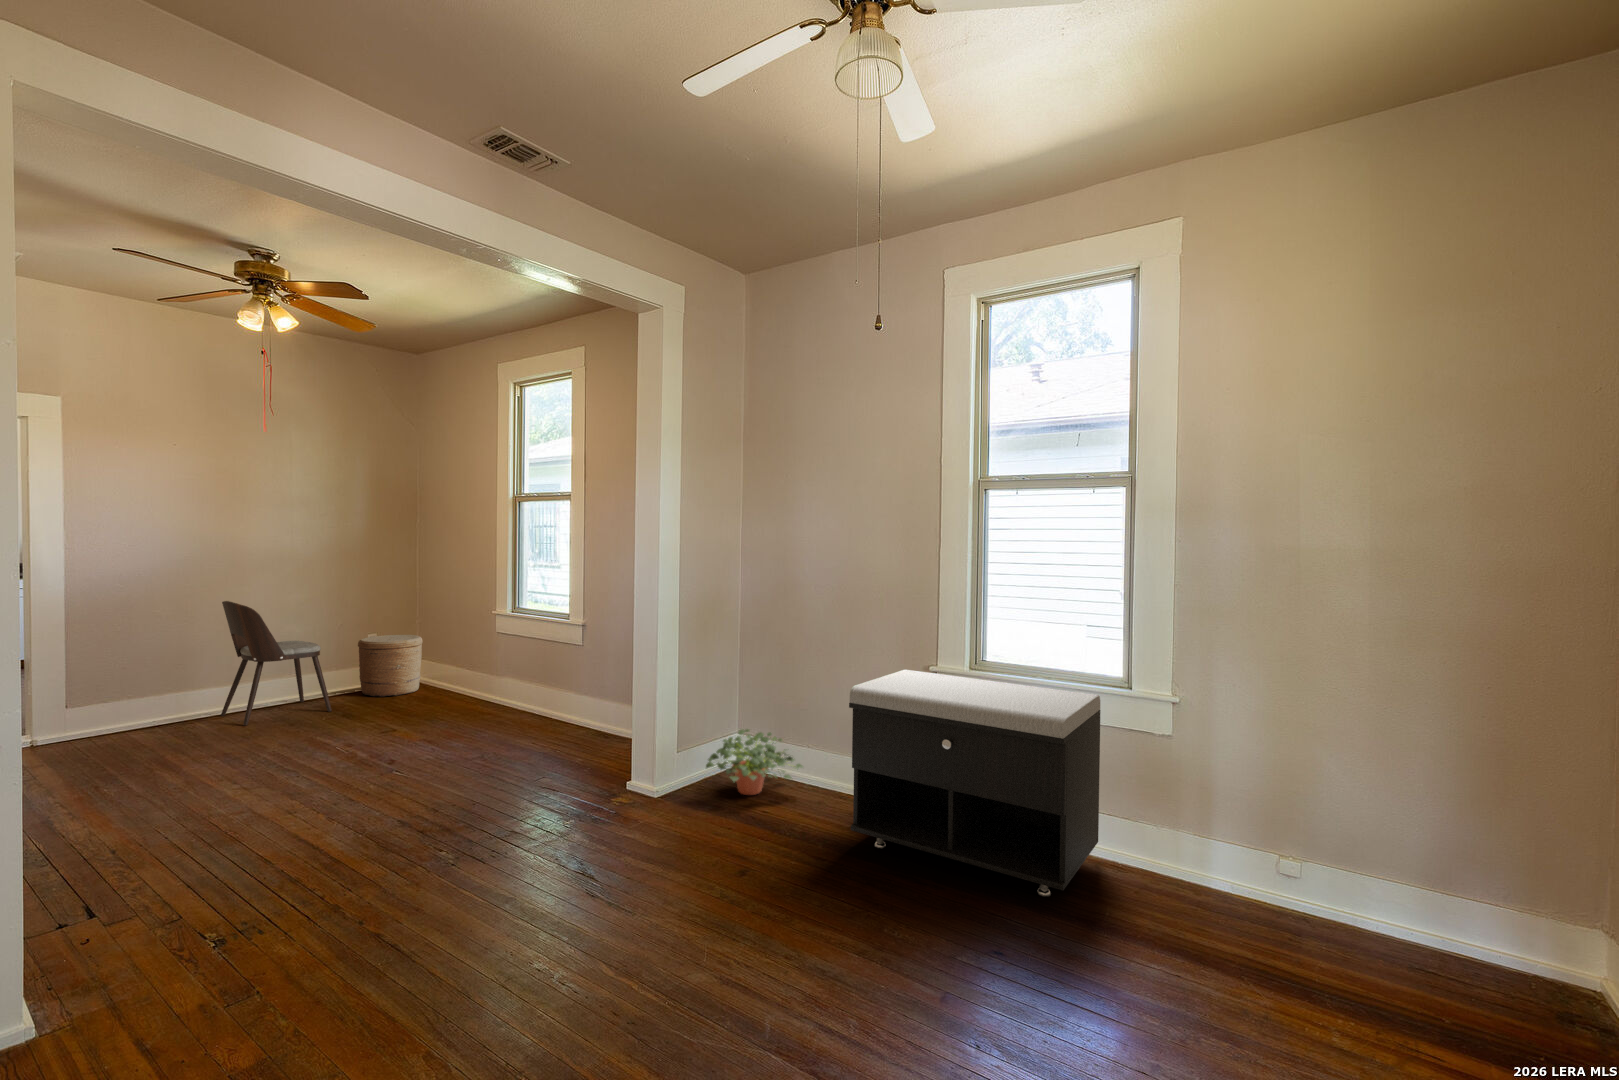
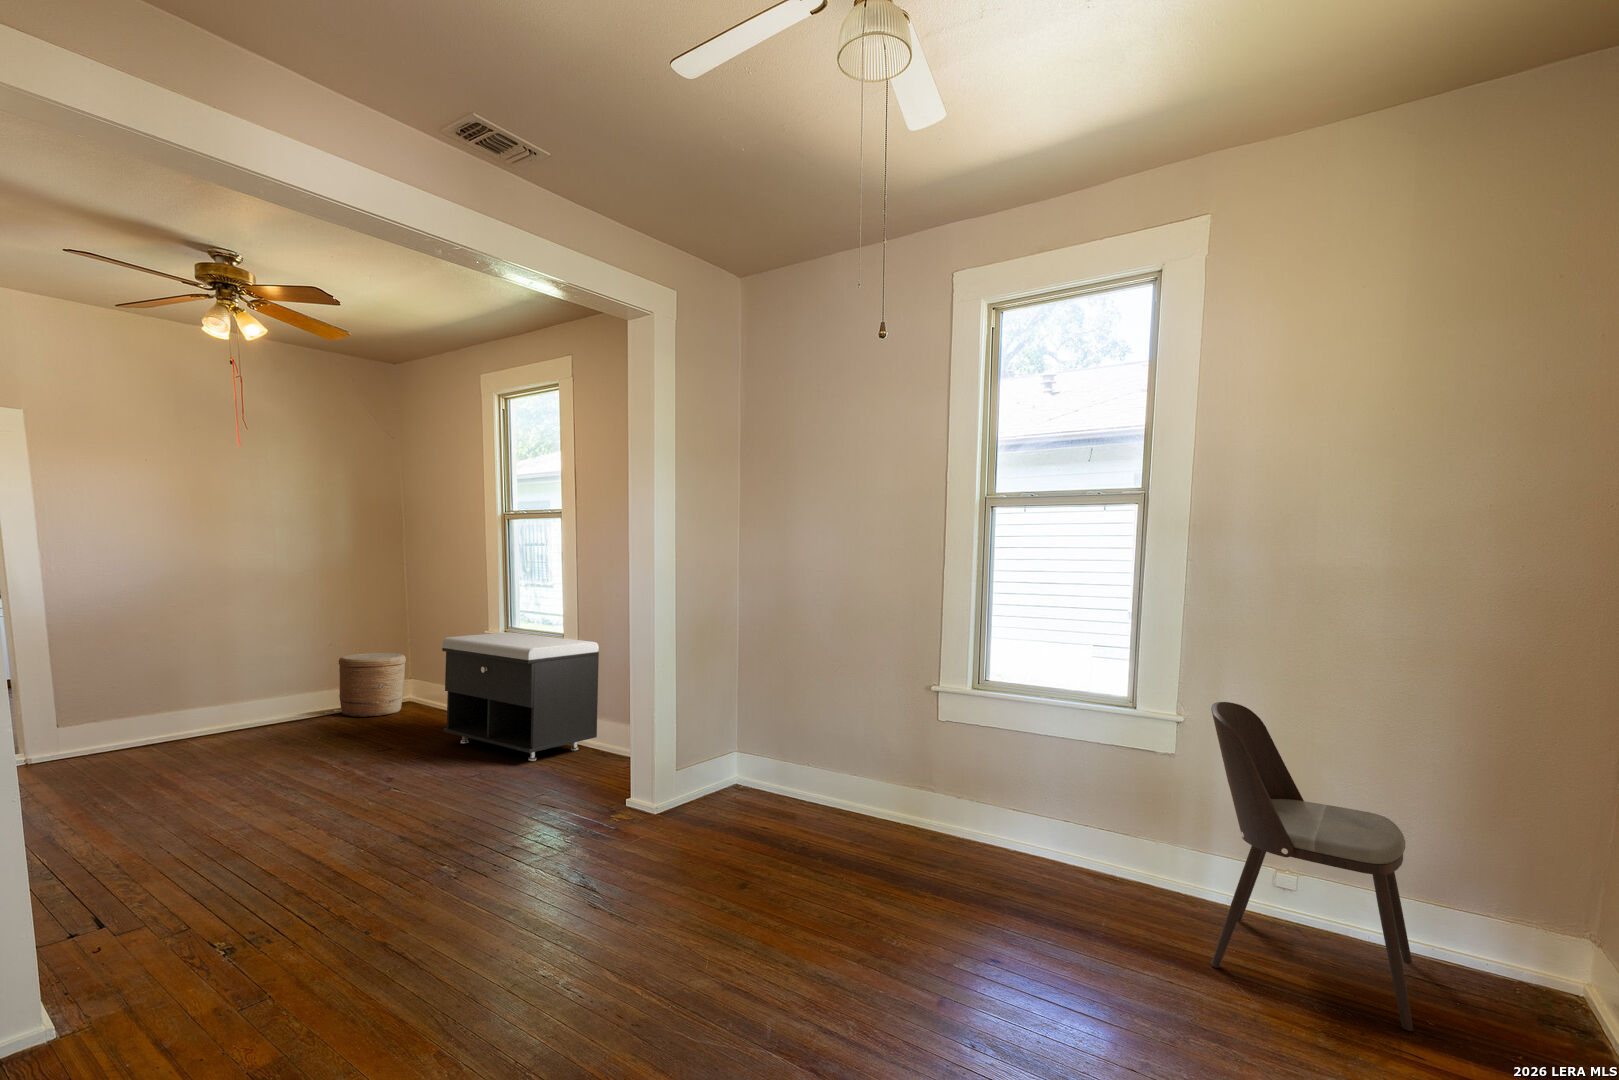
dining chair: present [221,601,332,726] -> present [1211,702,1413,1031]
storage bench: present [849,670,1101,896] -> present [442,632,599,761]
potted plant: present [706,729,803,795] -> none [707,748,808,815]

